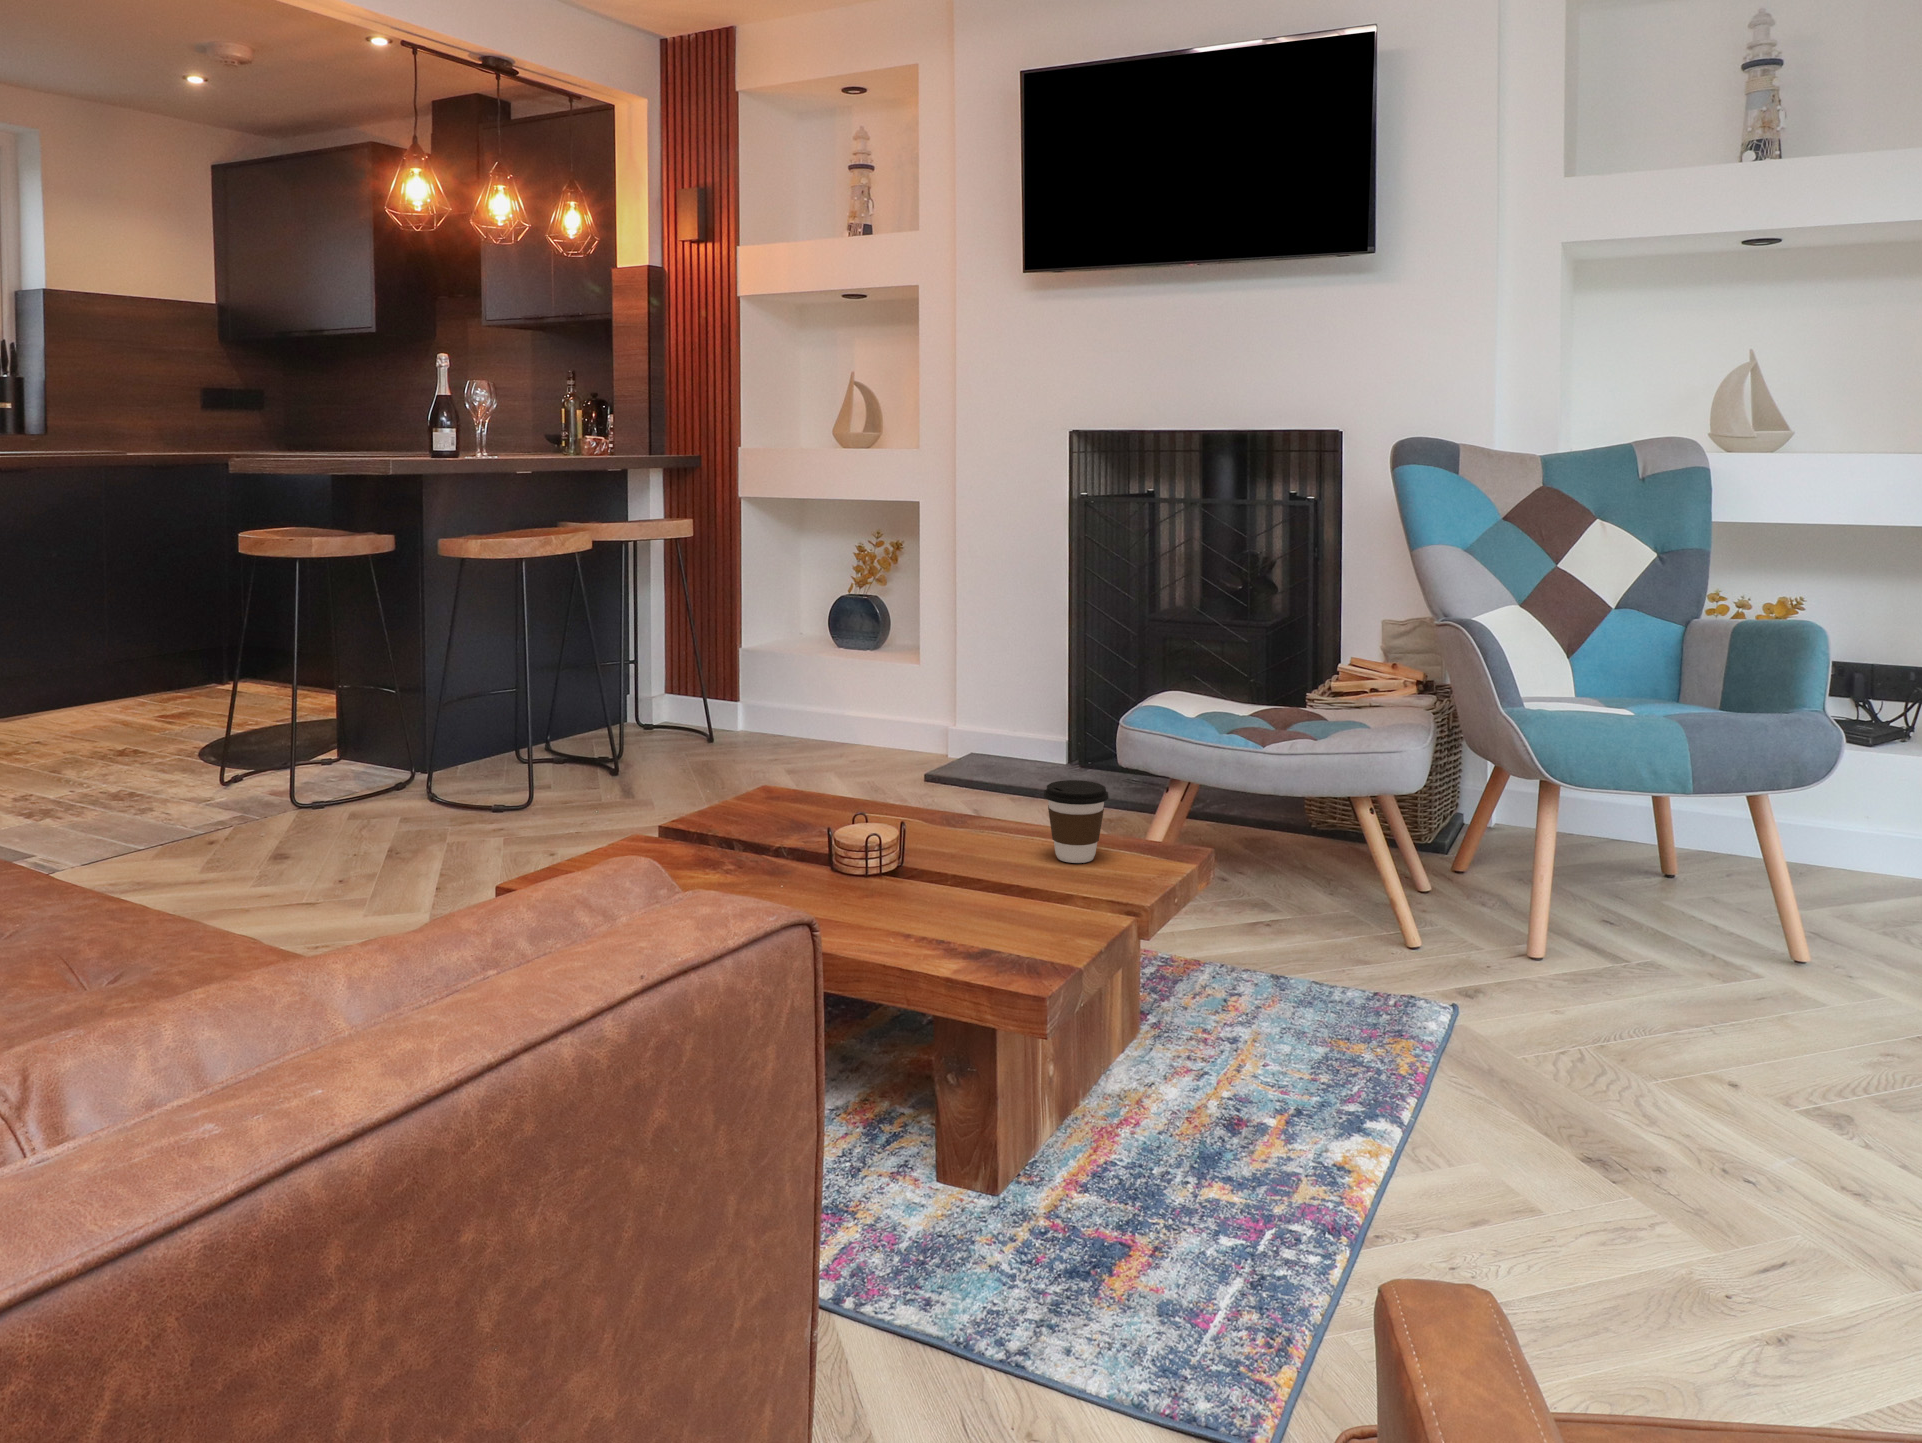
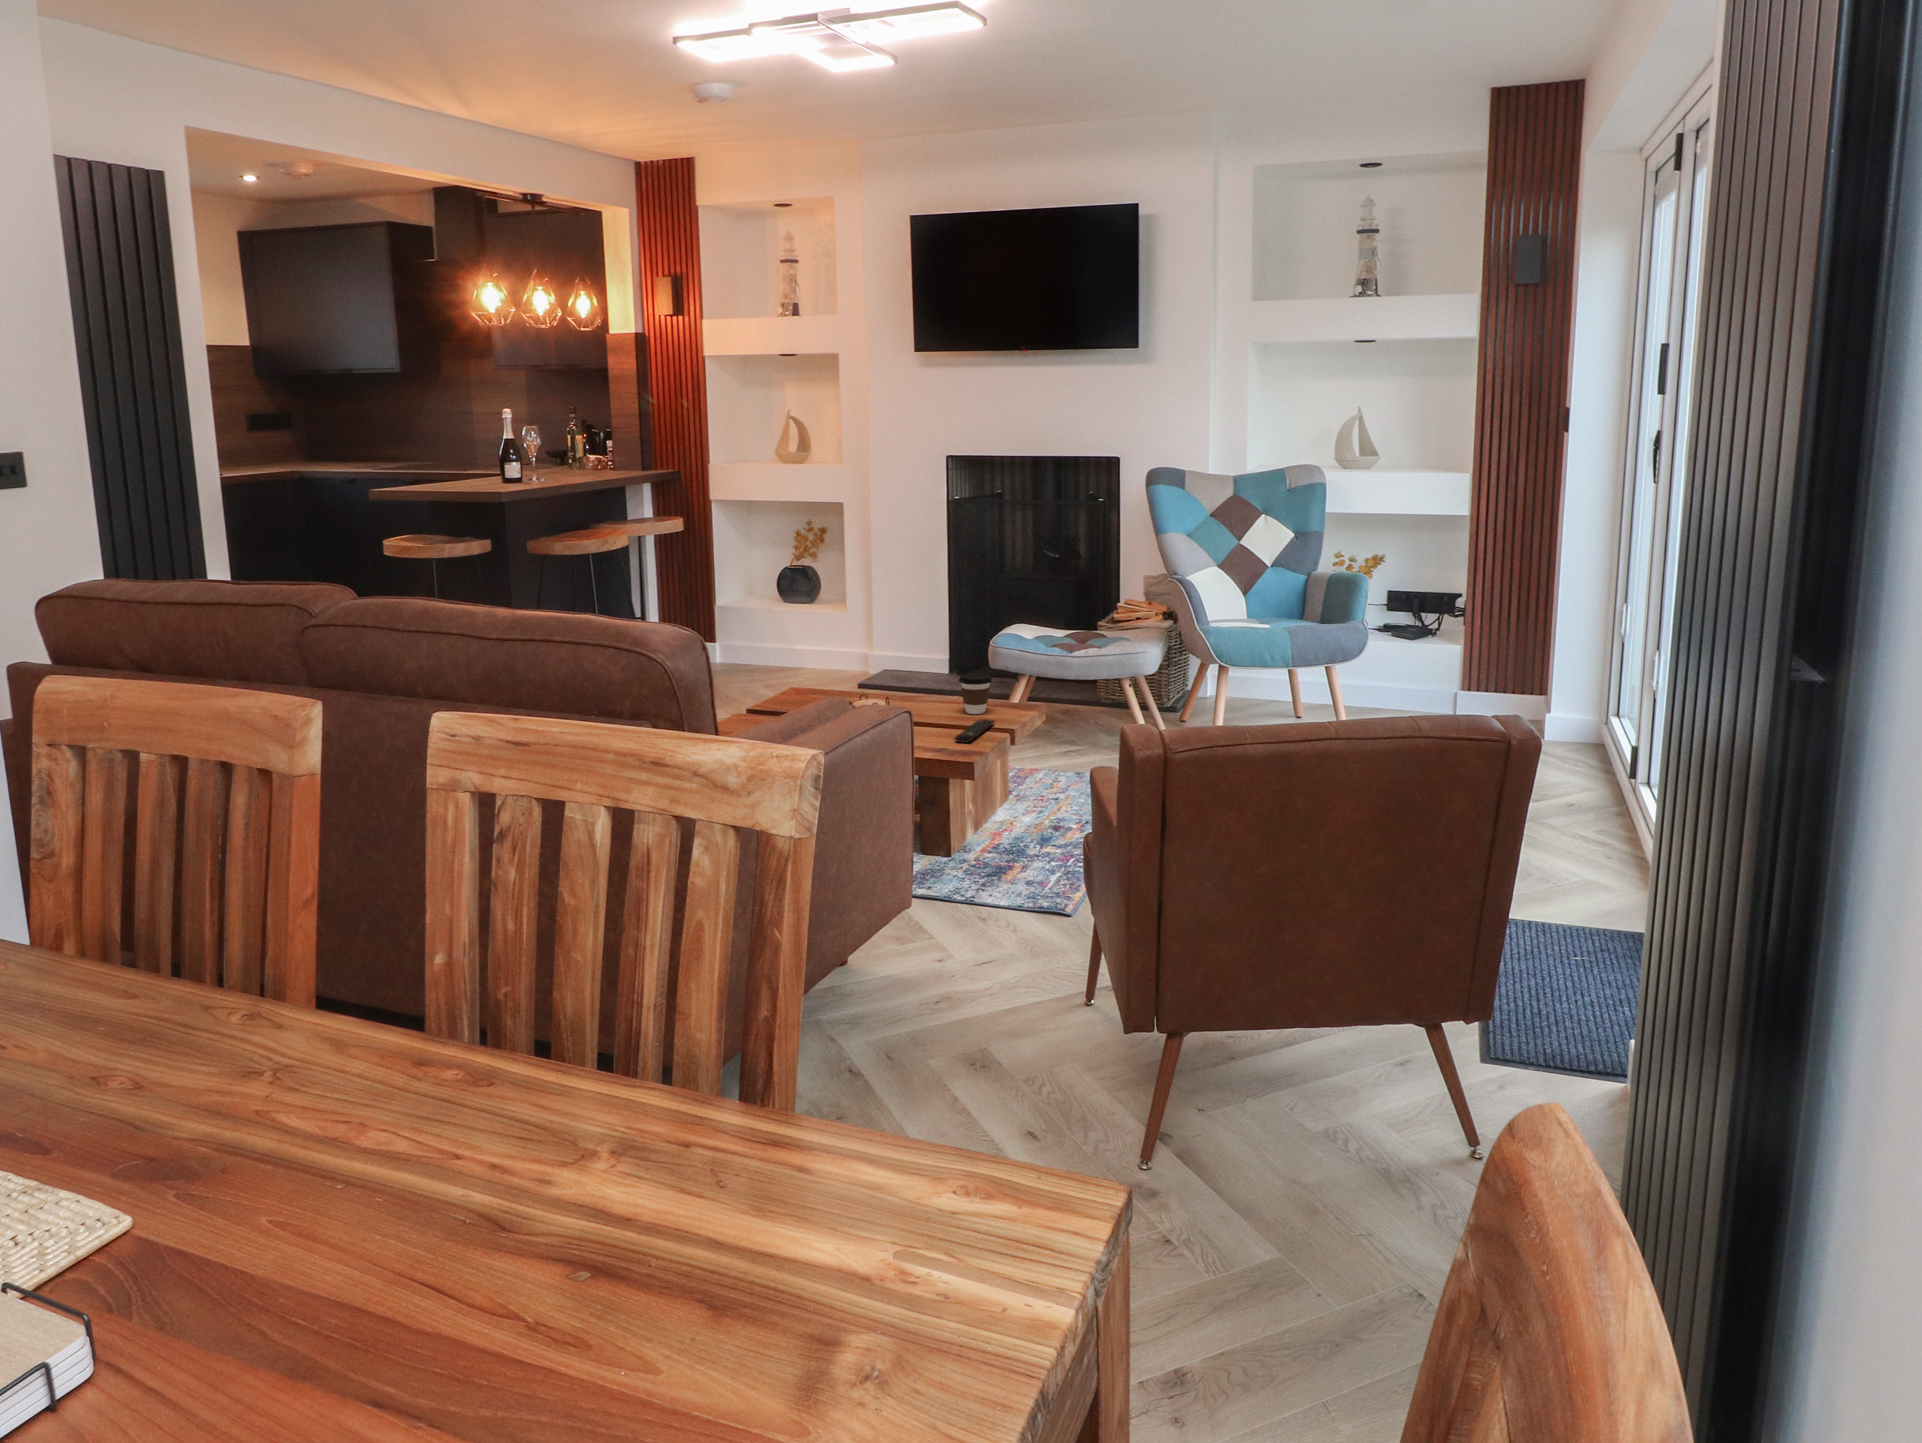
remote control: none [1016,877,1109,935] -> present [954,719,995,743]

